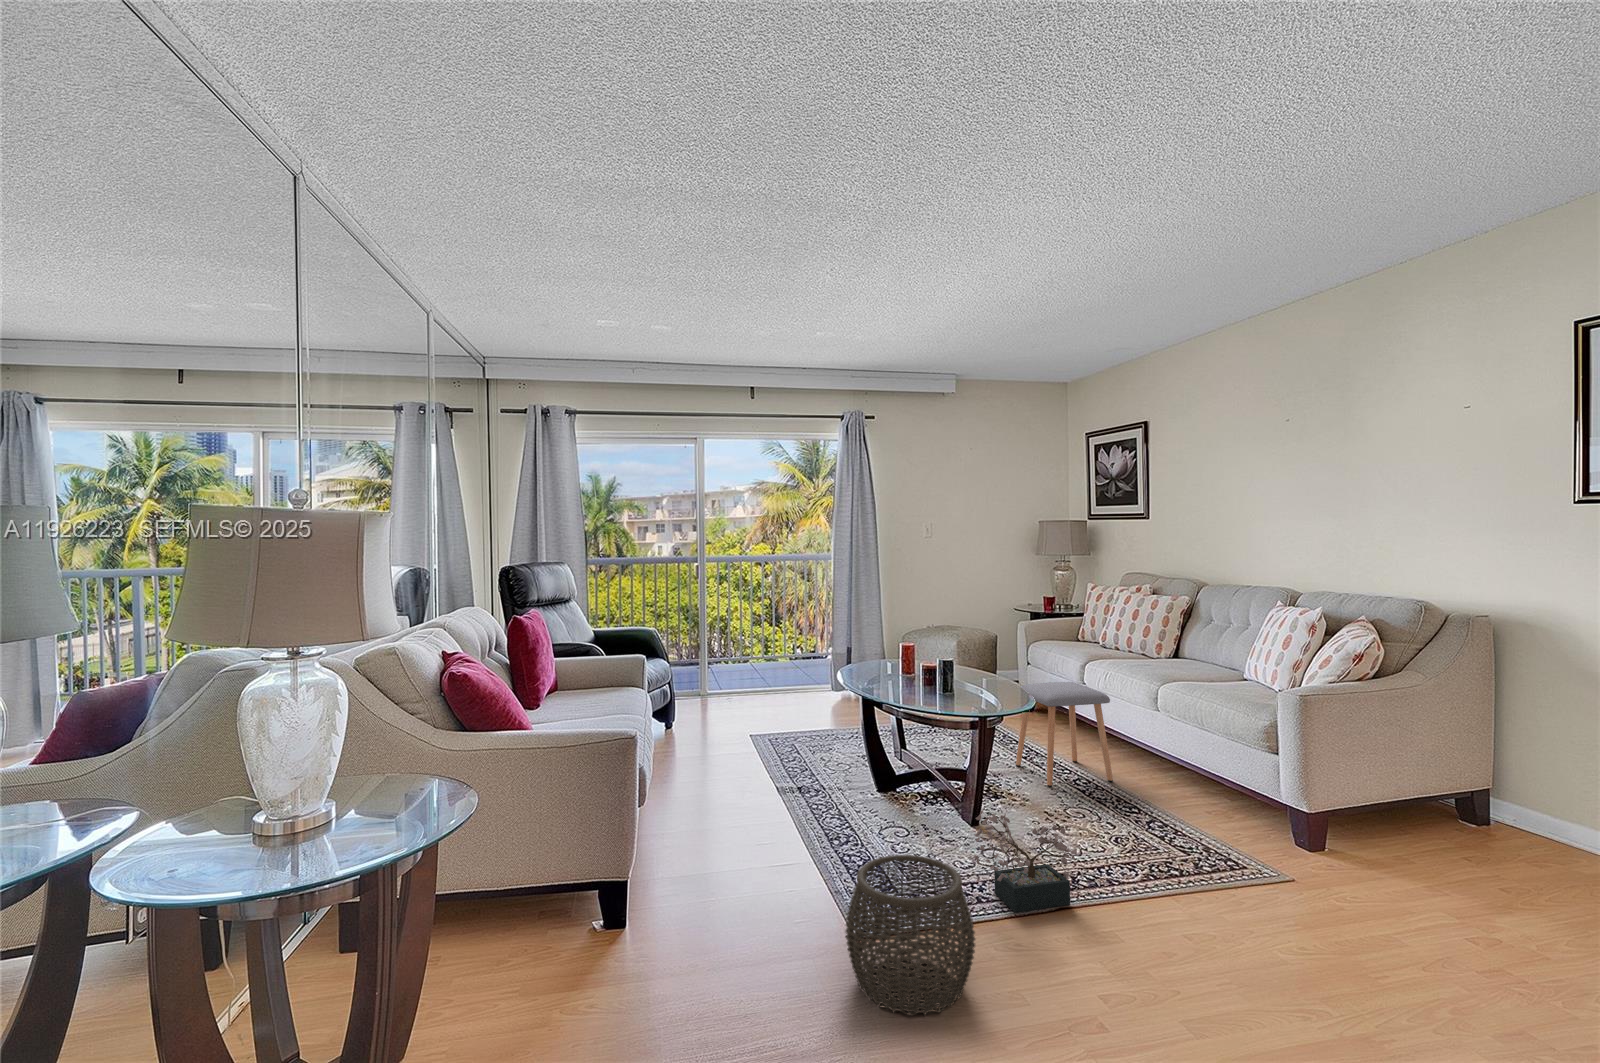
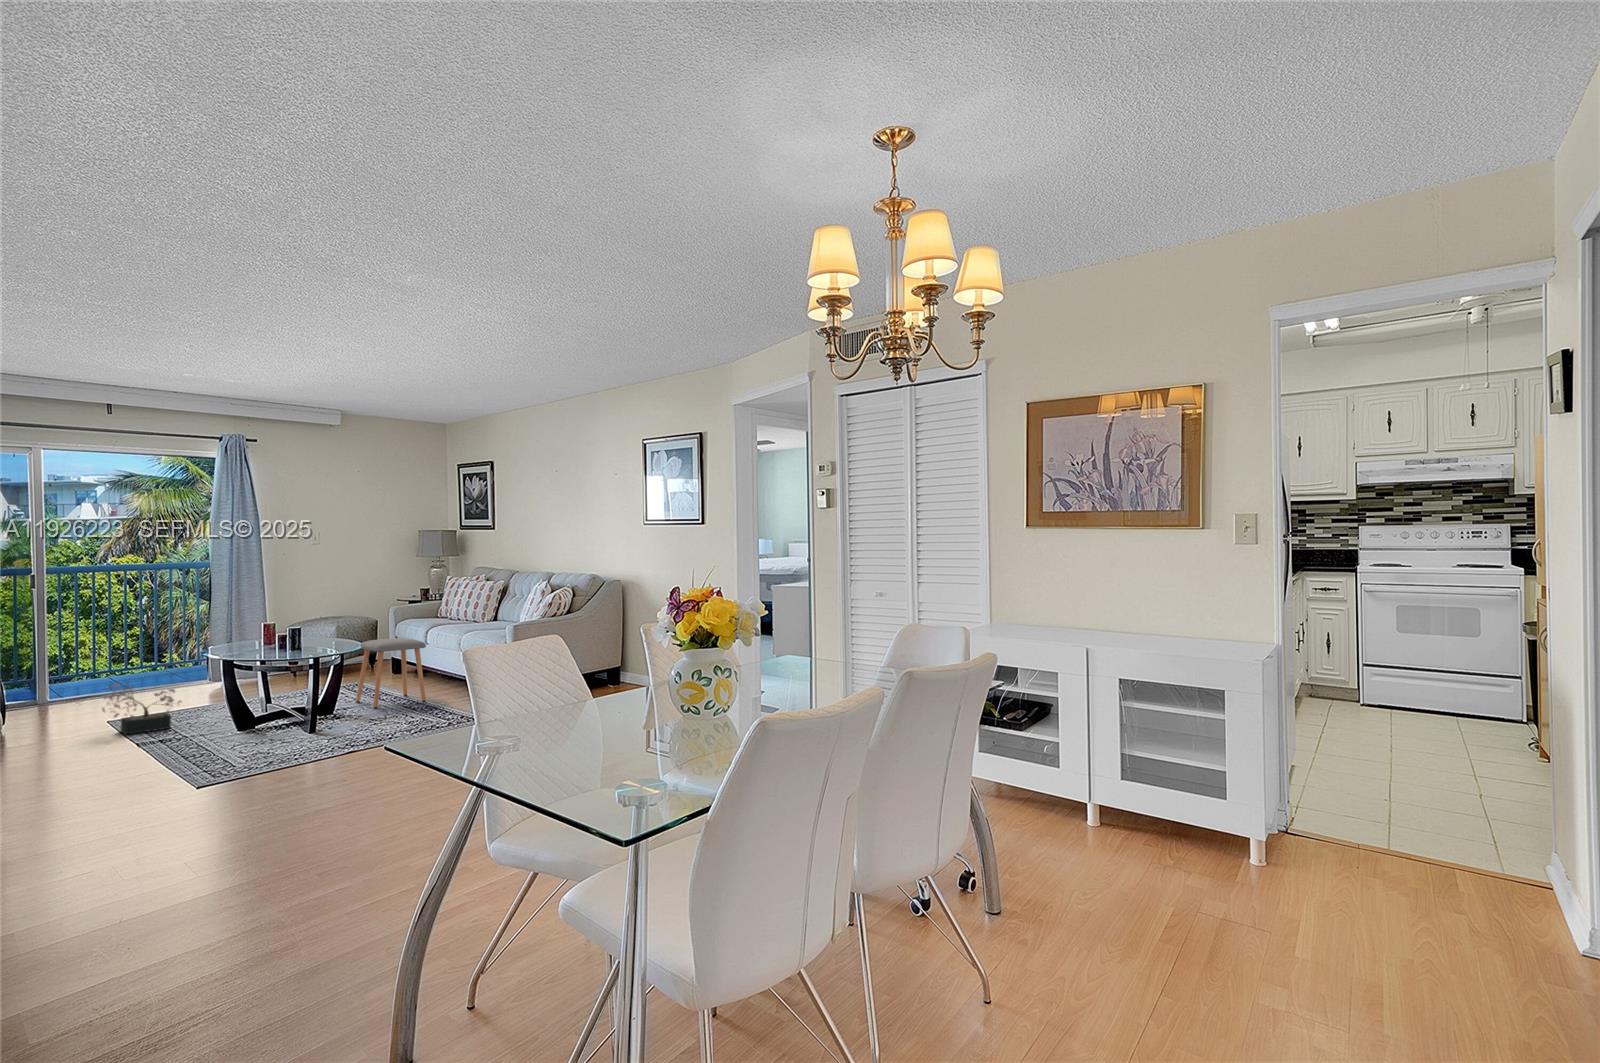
decorative plant: present [974,810,1077,912] -> present [102,683,181,734]
woven basket: present [846,855,975,1015] -> none [163,716,262,799]

